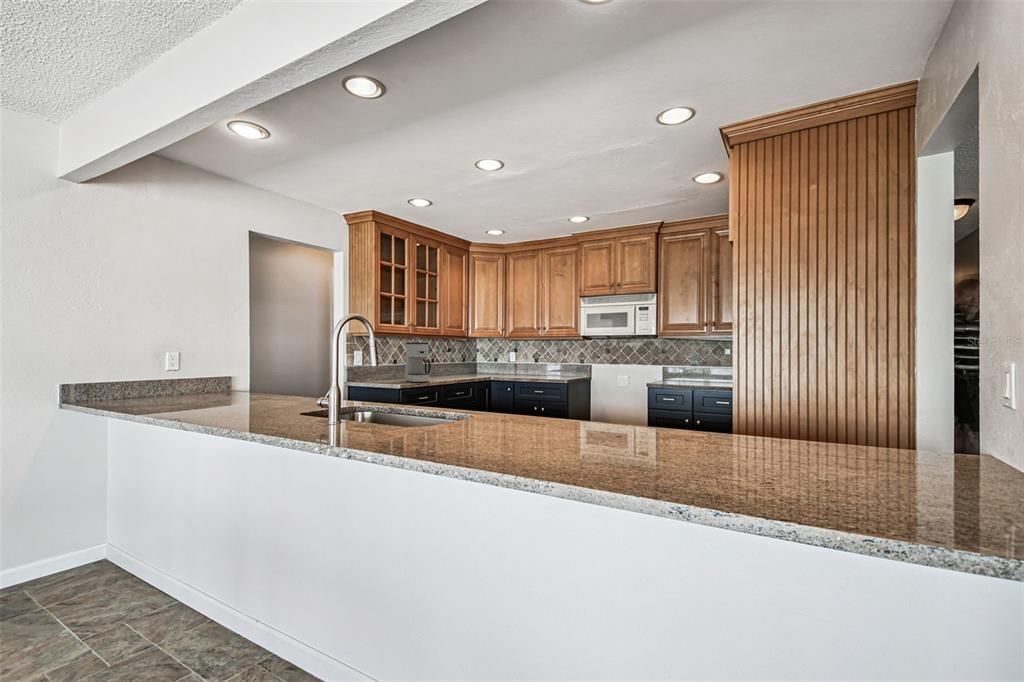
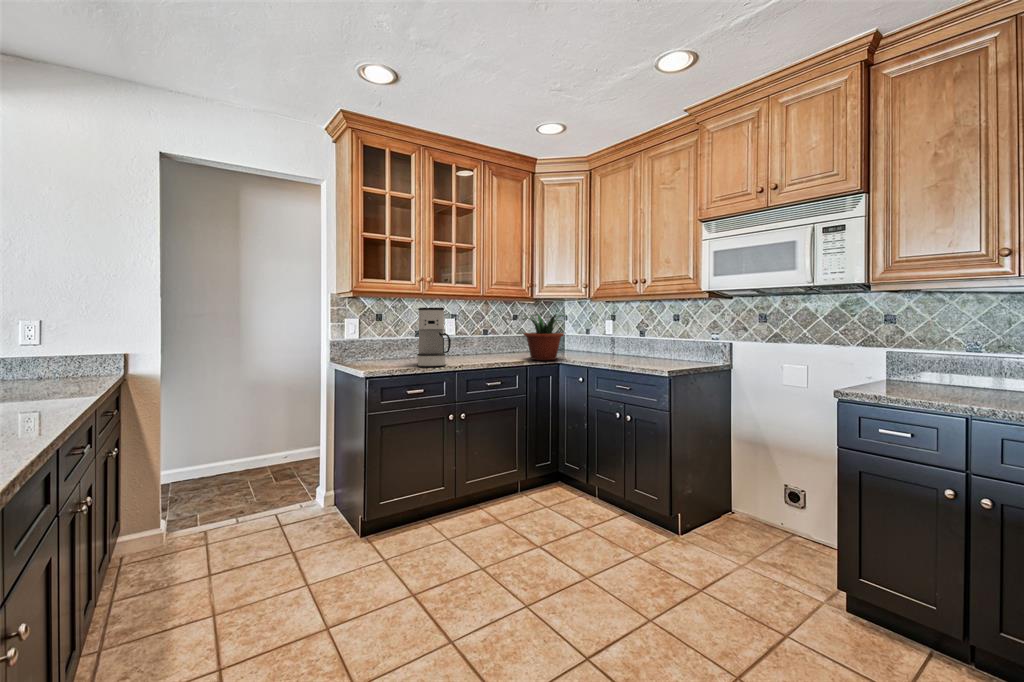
potted plant: none [467,347,499,378] -> present [524,314,566,360]

